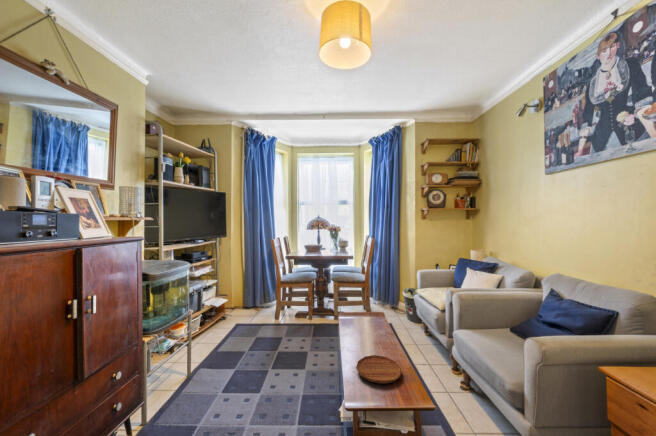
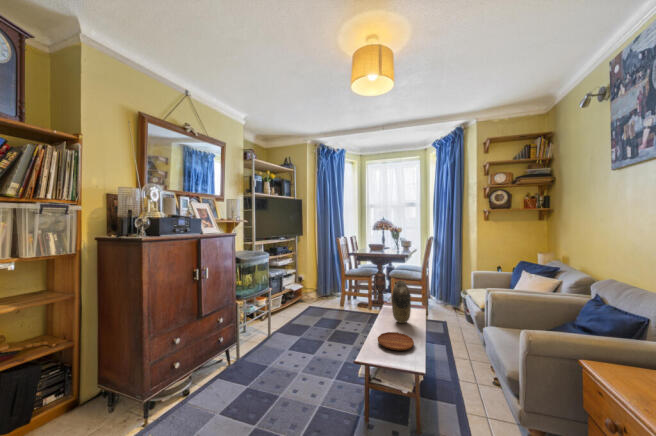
vase: none [359,289,380,339] -> present [392,281,411,323]

